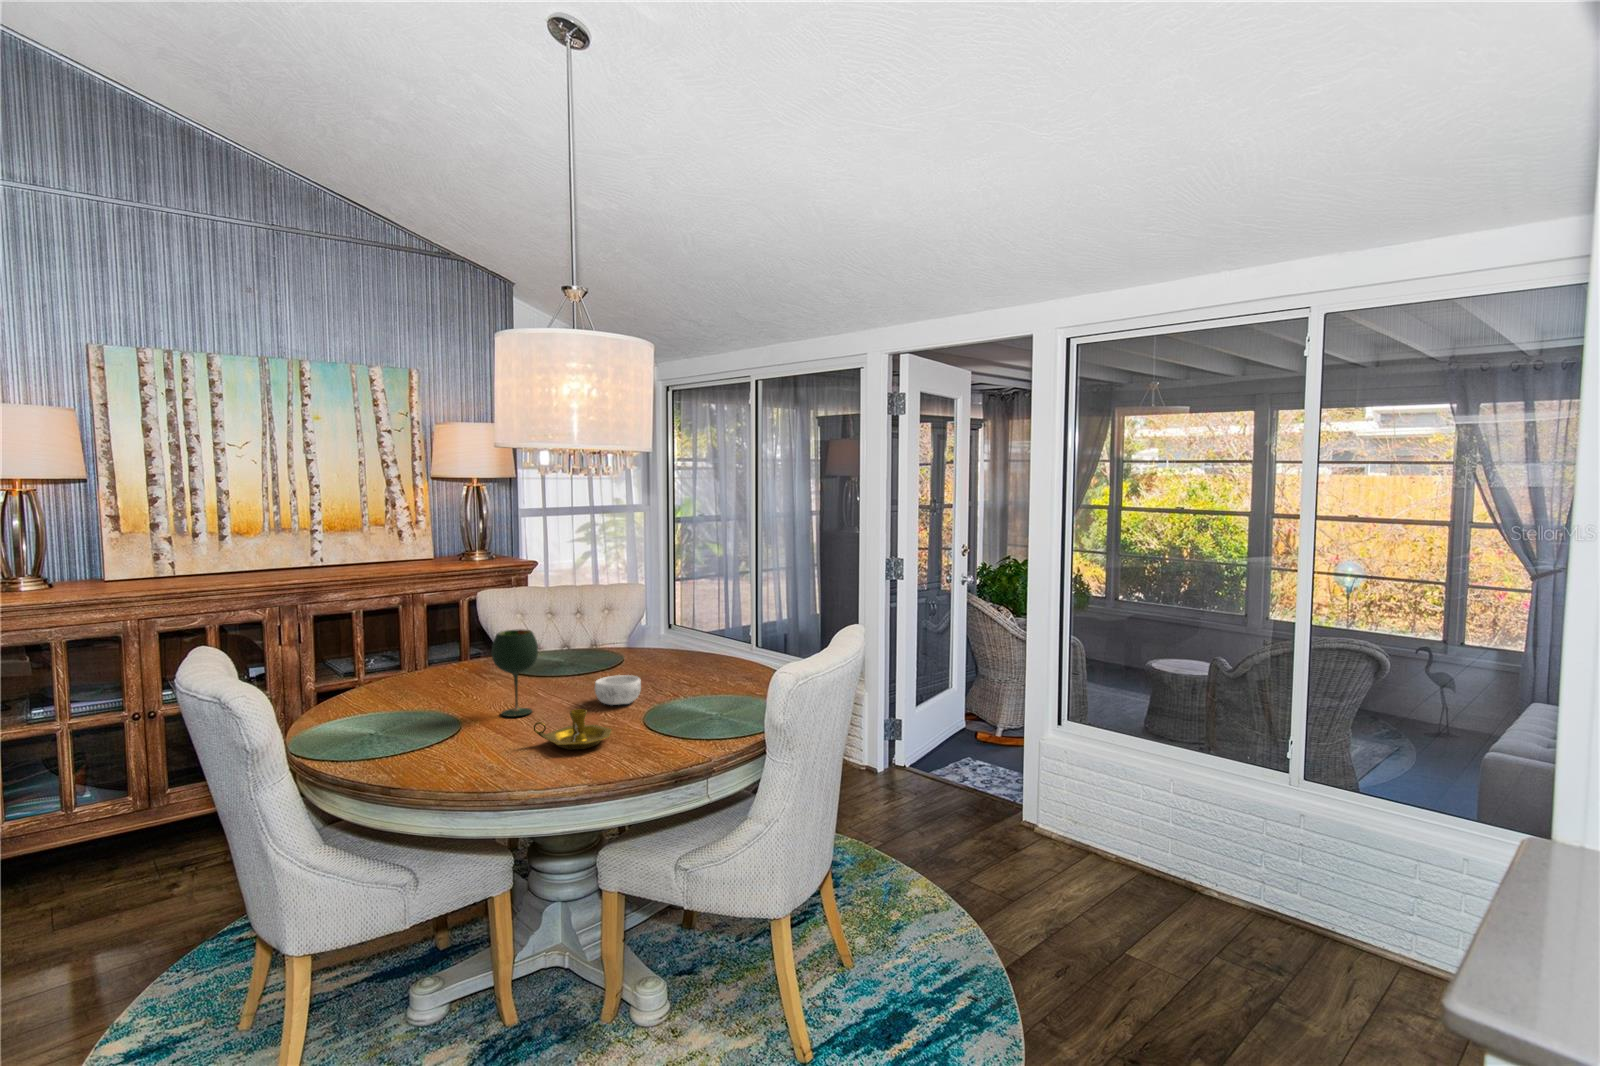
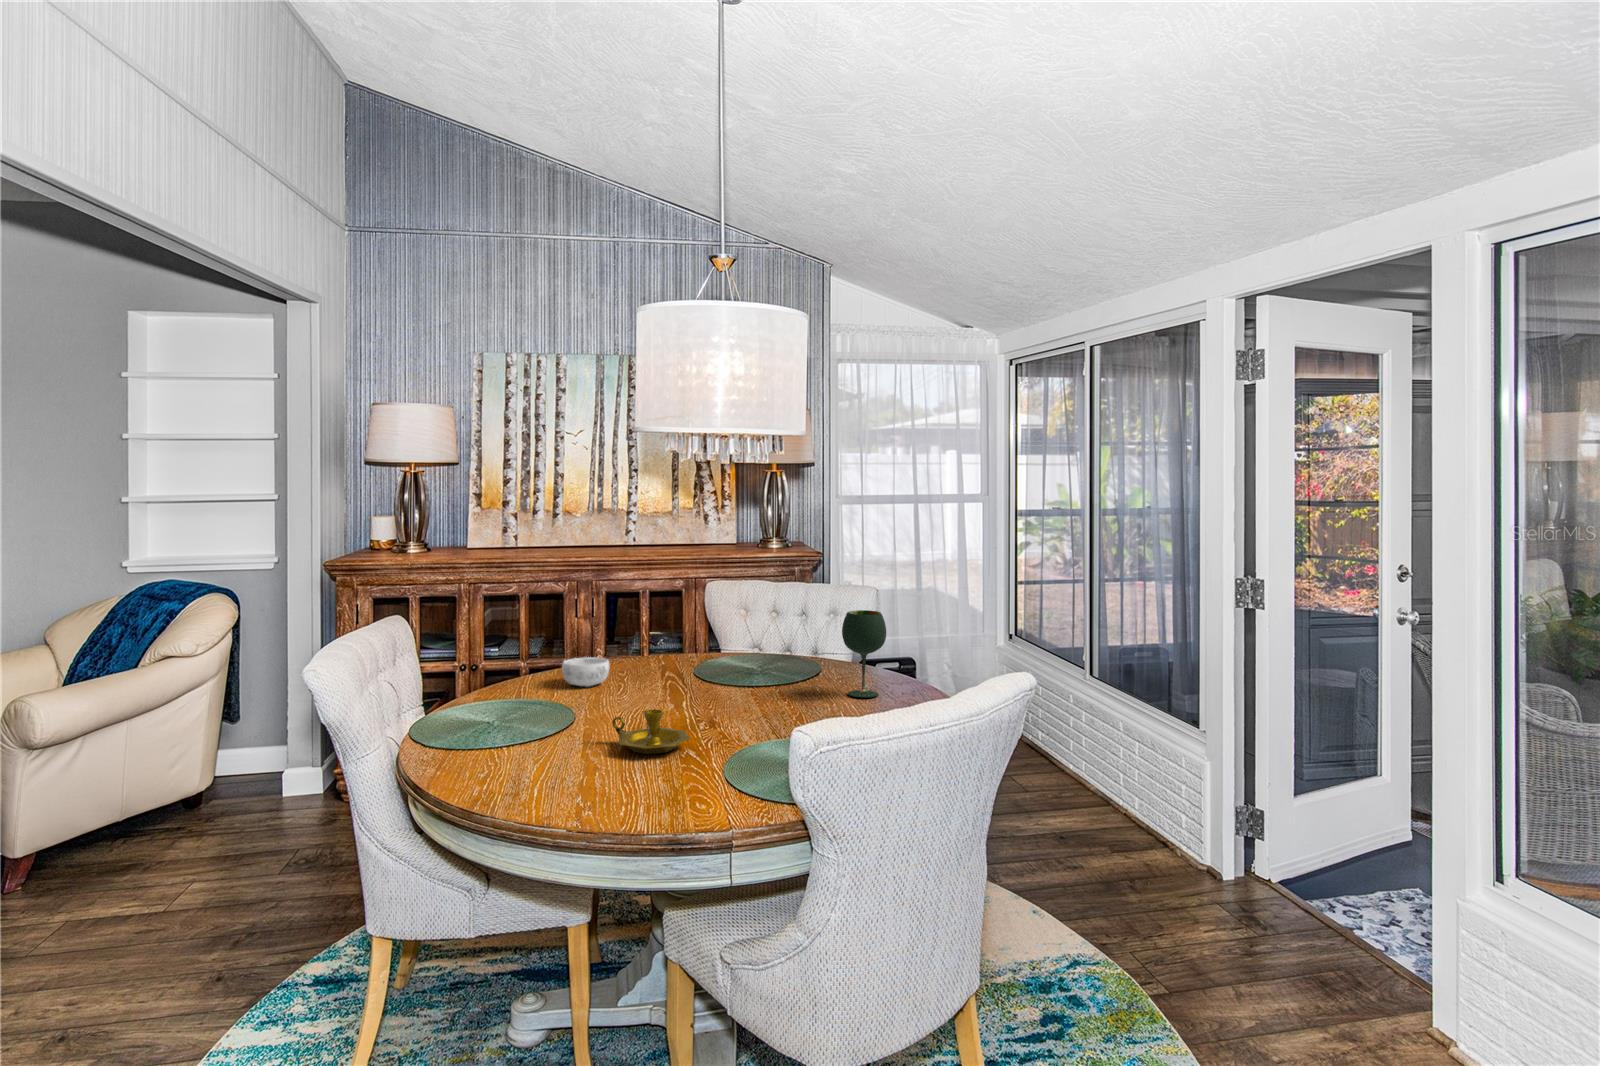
wine glass: present [492,629,538,717] -> present [842,610,886,698]
decorative bowl: present [595,675,641,705] -> present [562,657,610,686]

